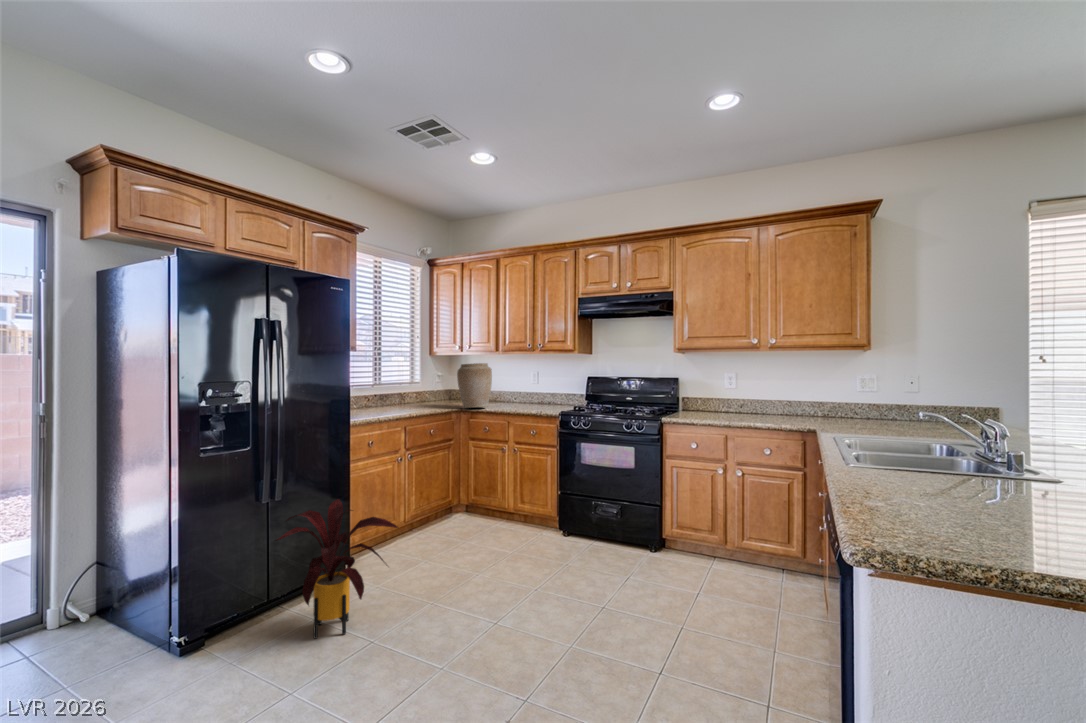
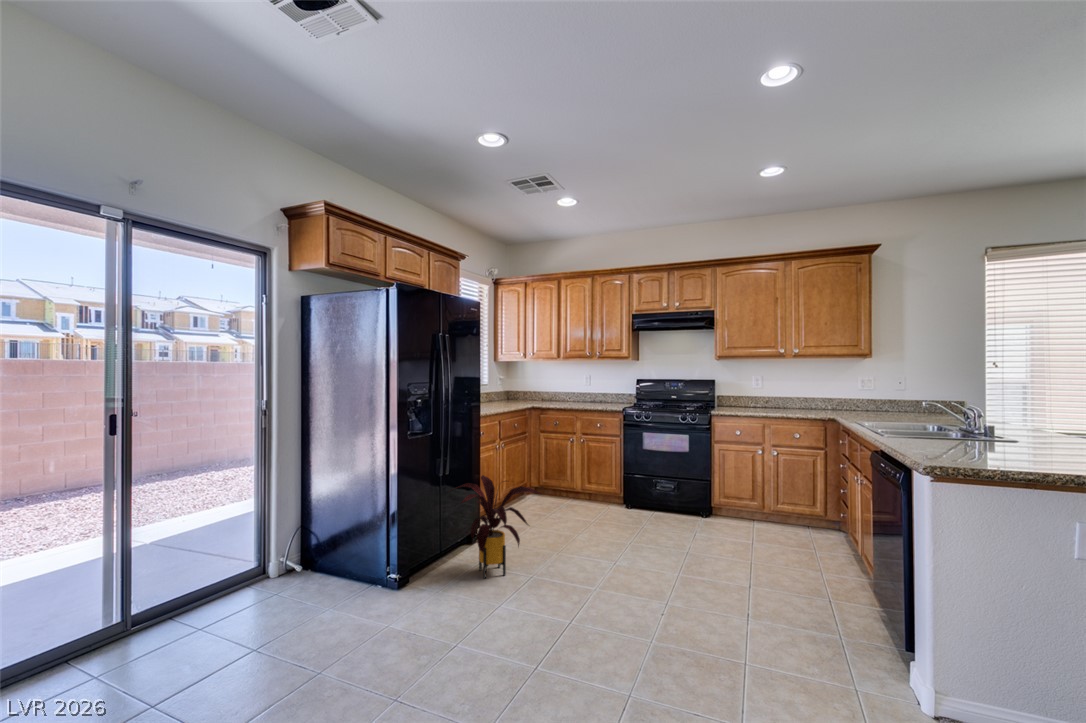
vase: present [457,363,492,408] -> none [530,368,559,406]

